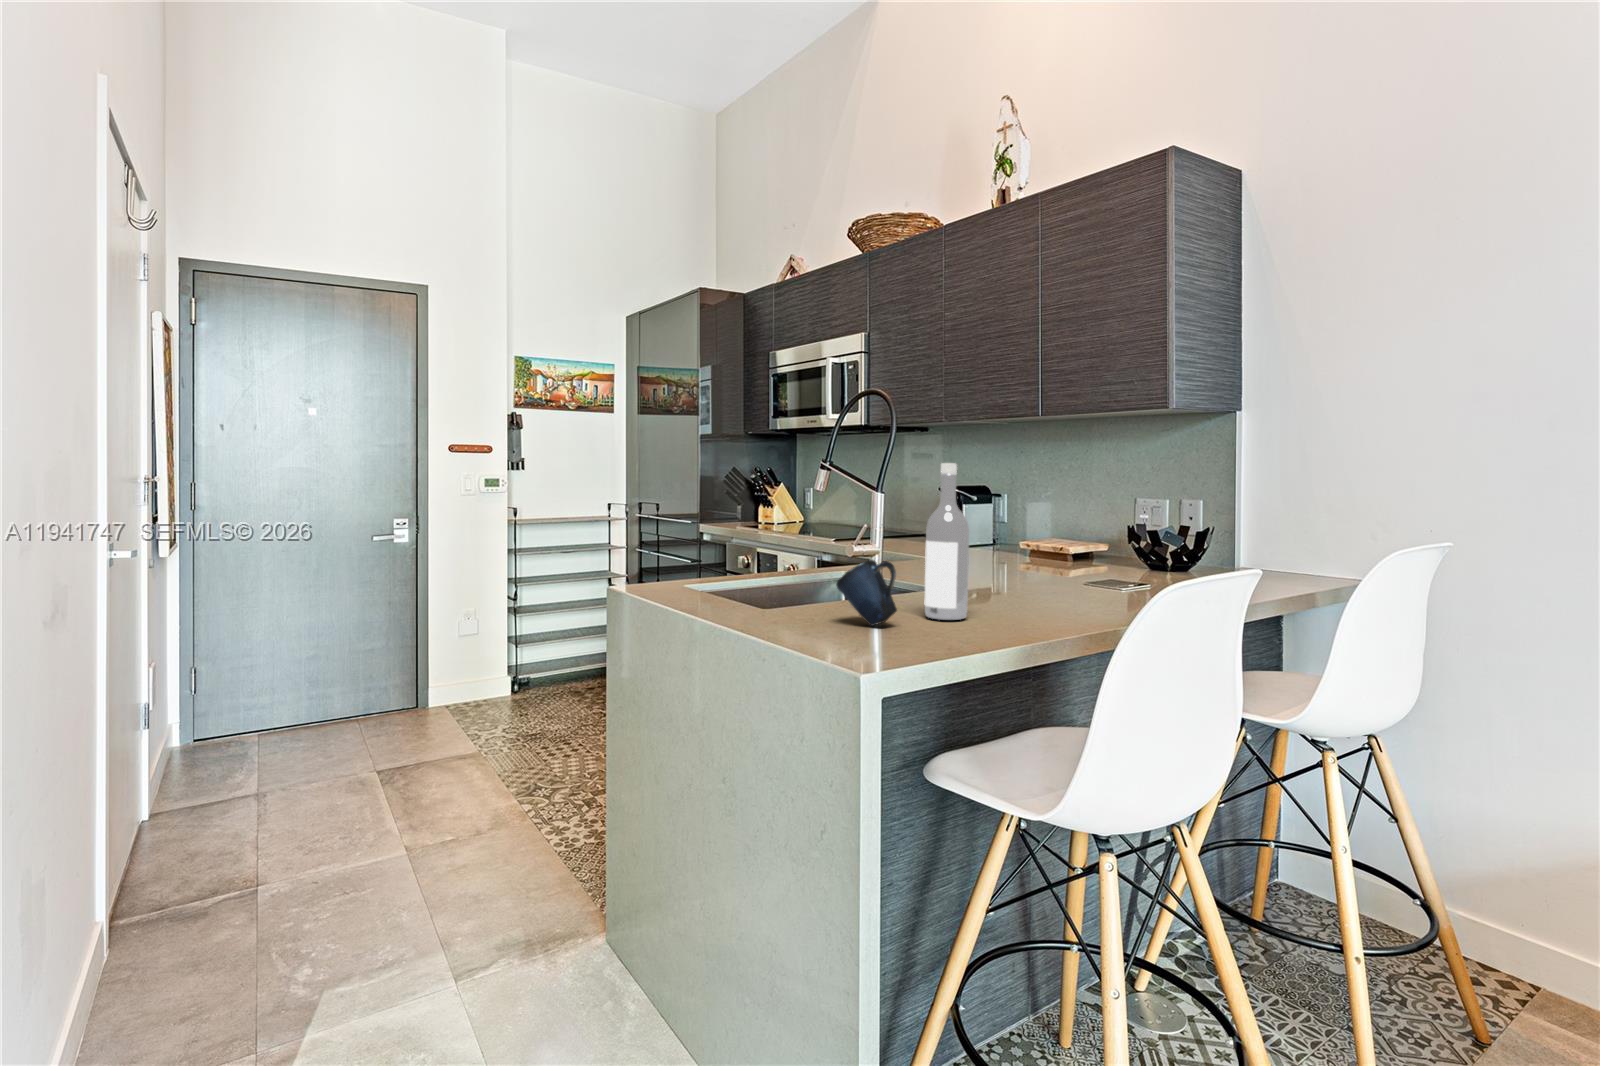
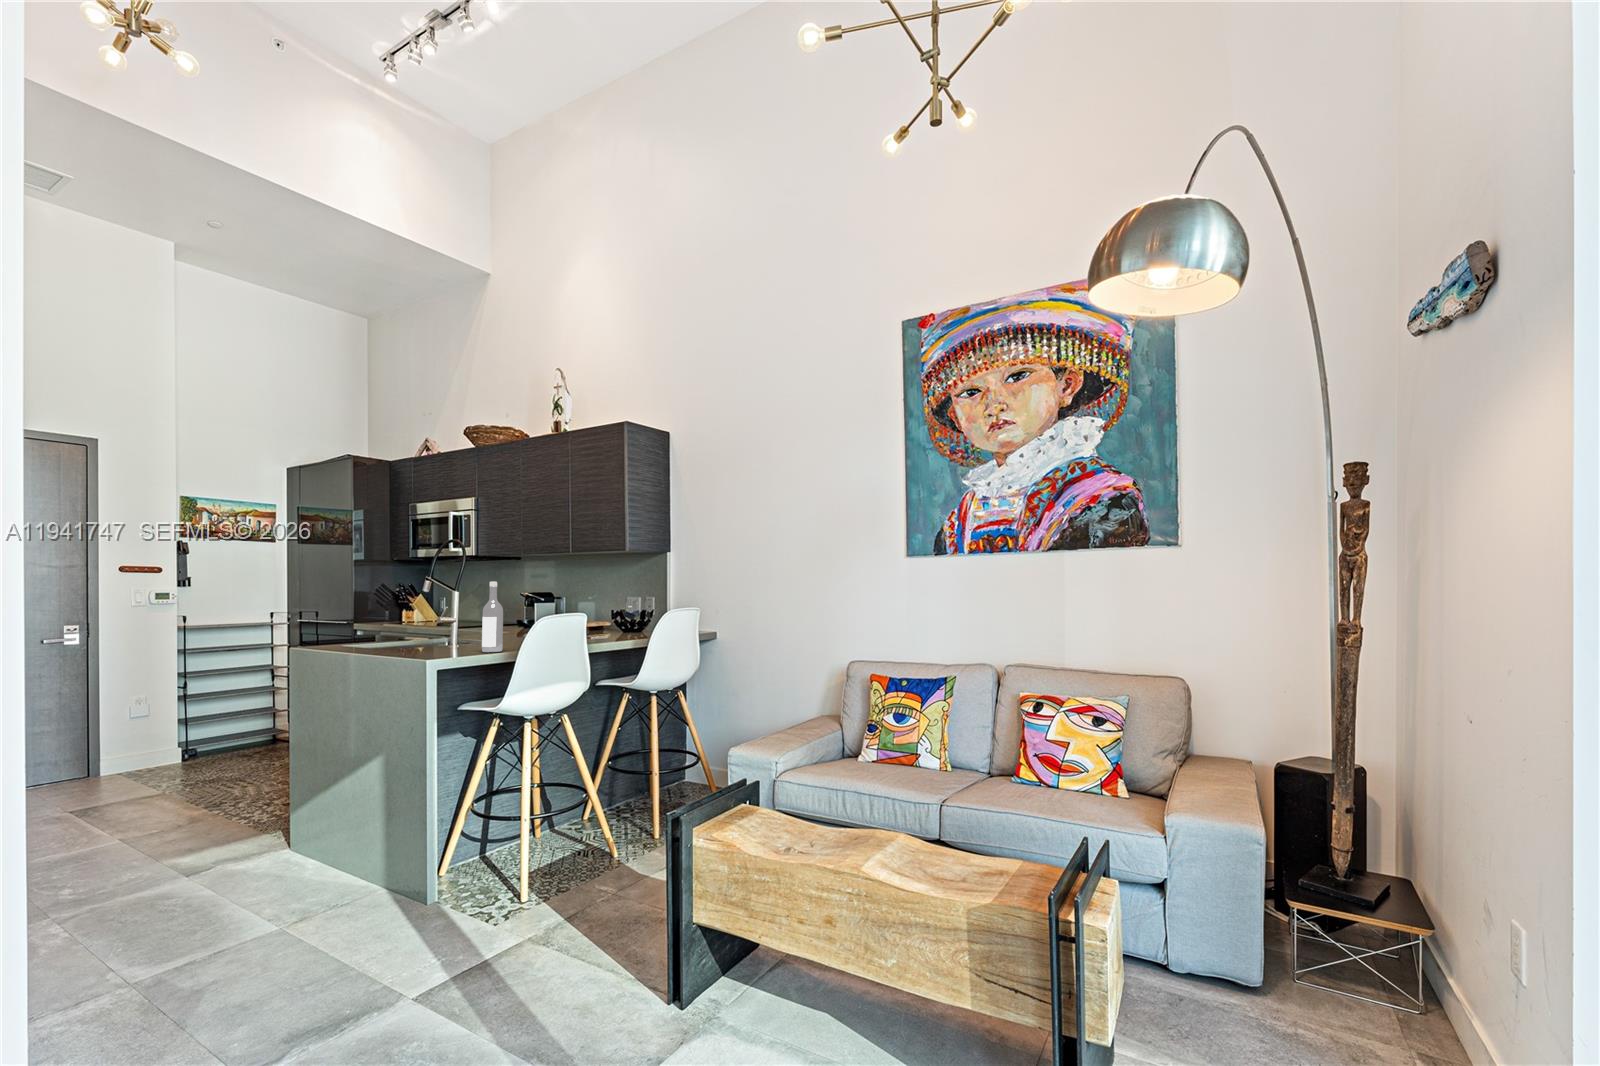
mug: present [836,560,897,626] -> none [436,626,466,656]

